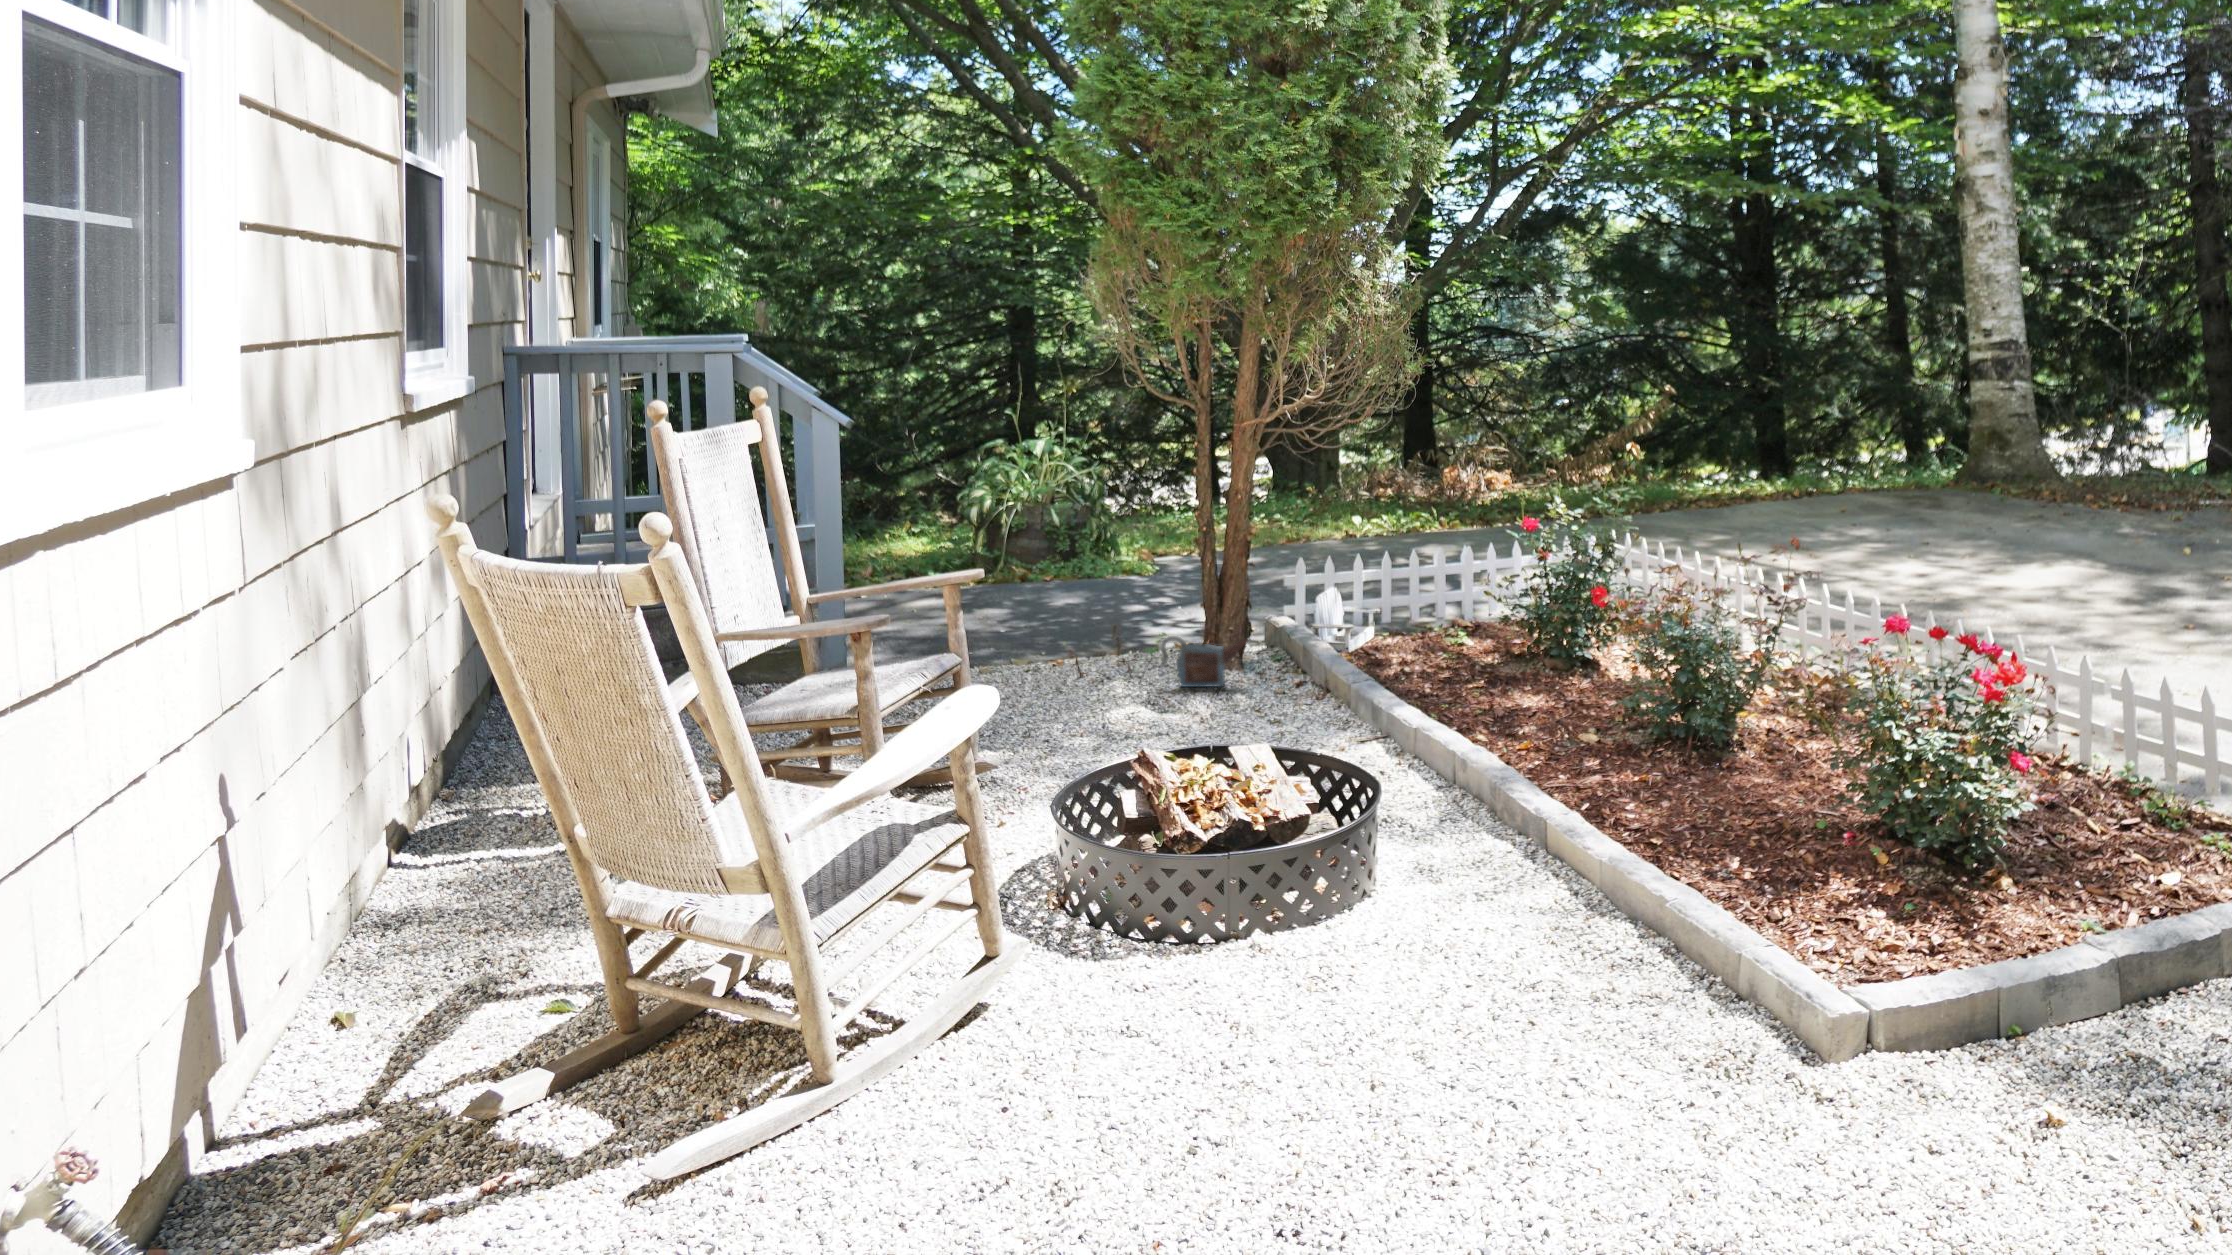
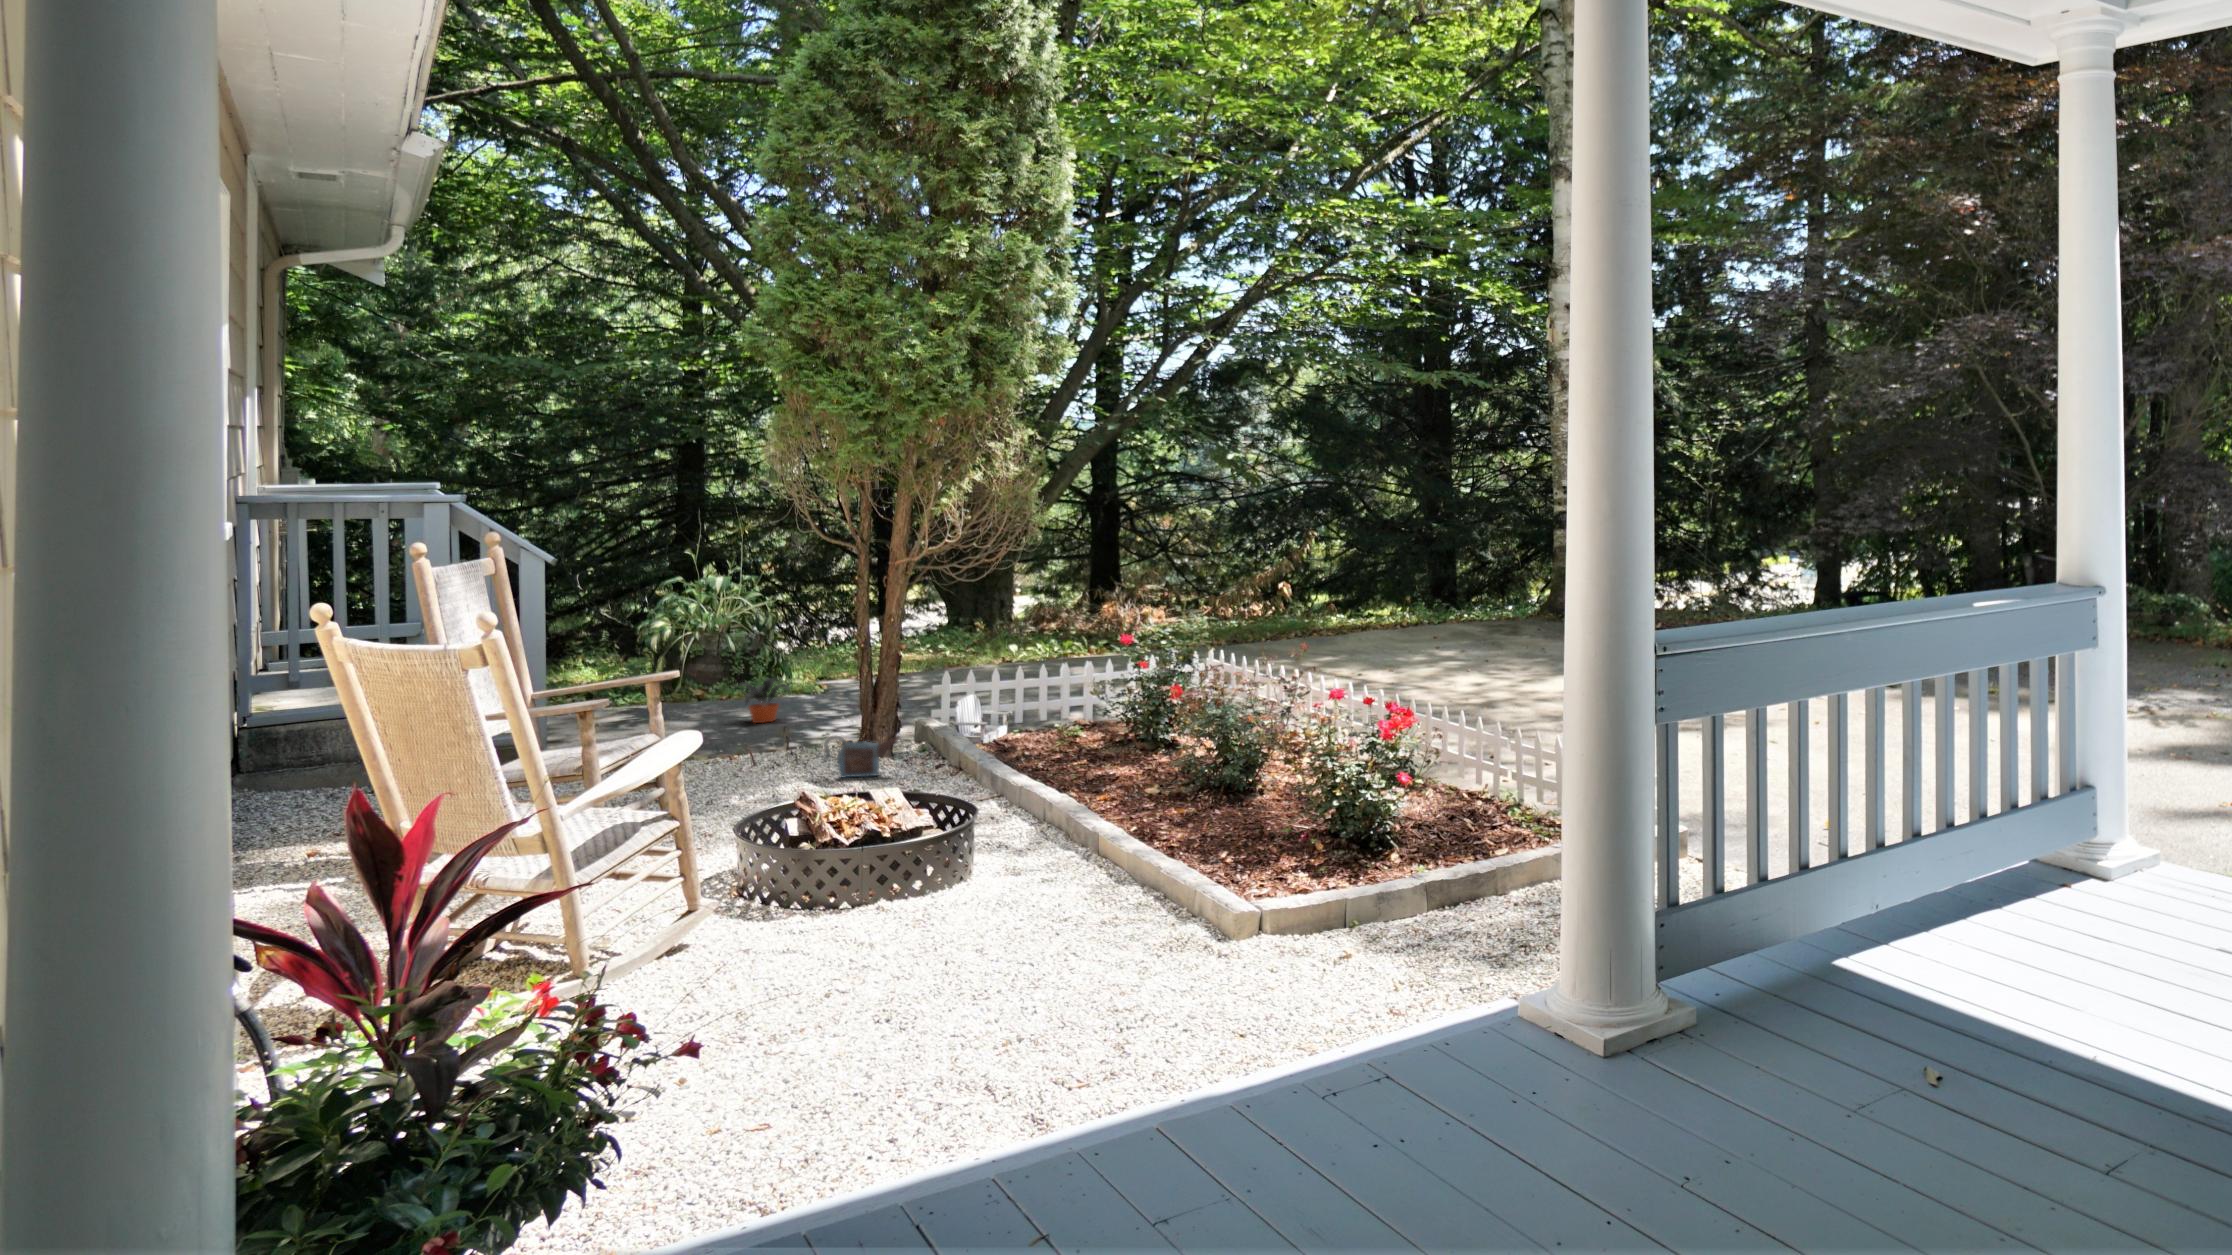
potted plant: none [1058,552,1121,603] -> present [736,678,789,723]

